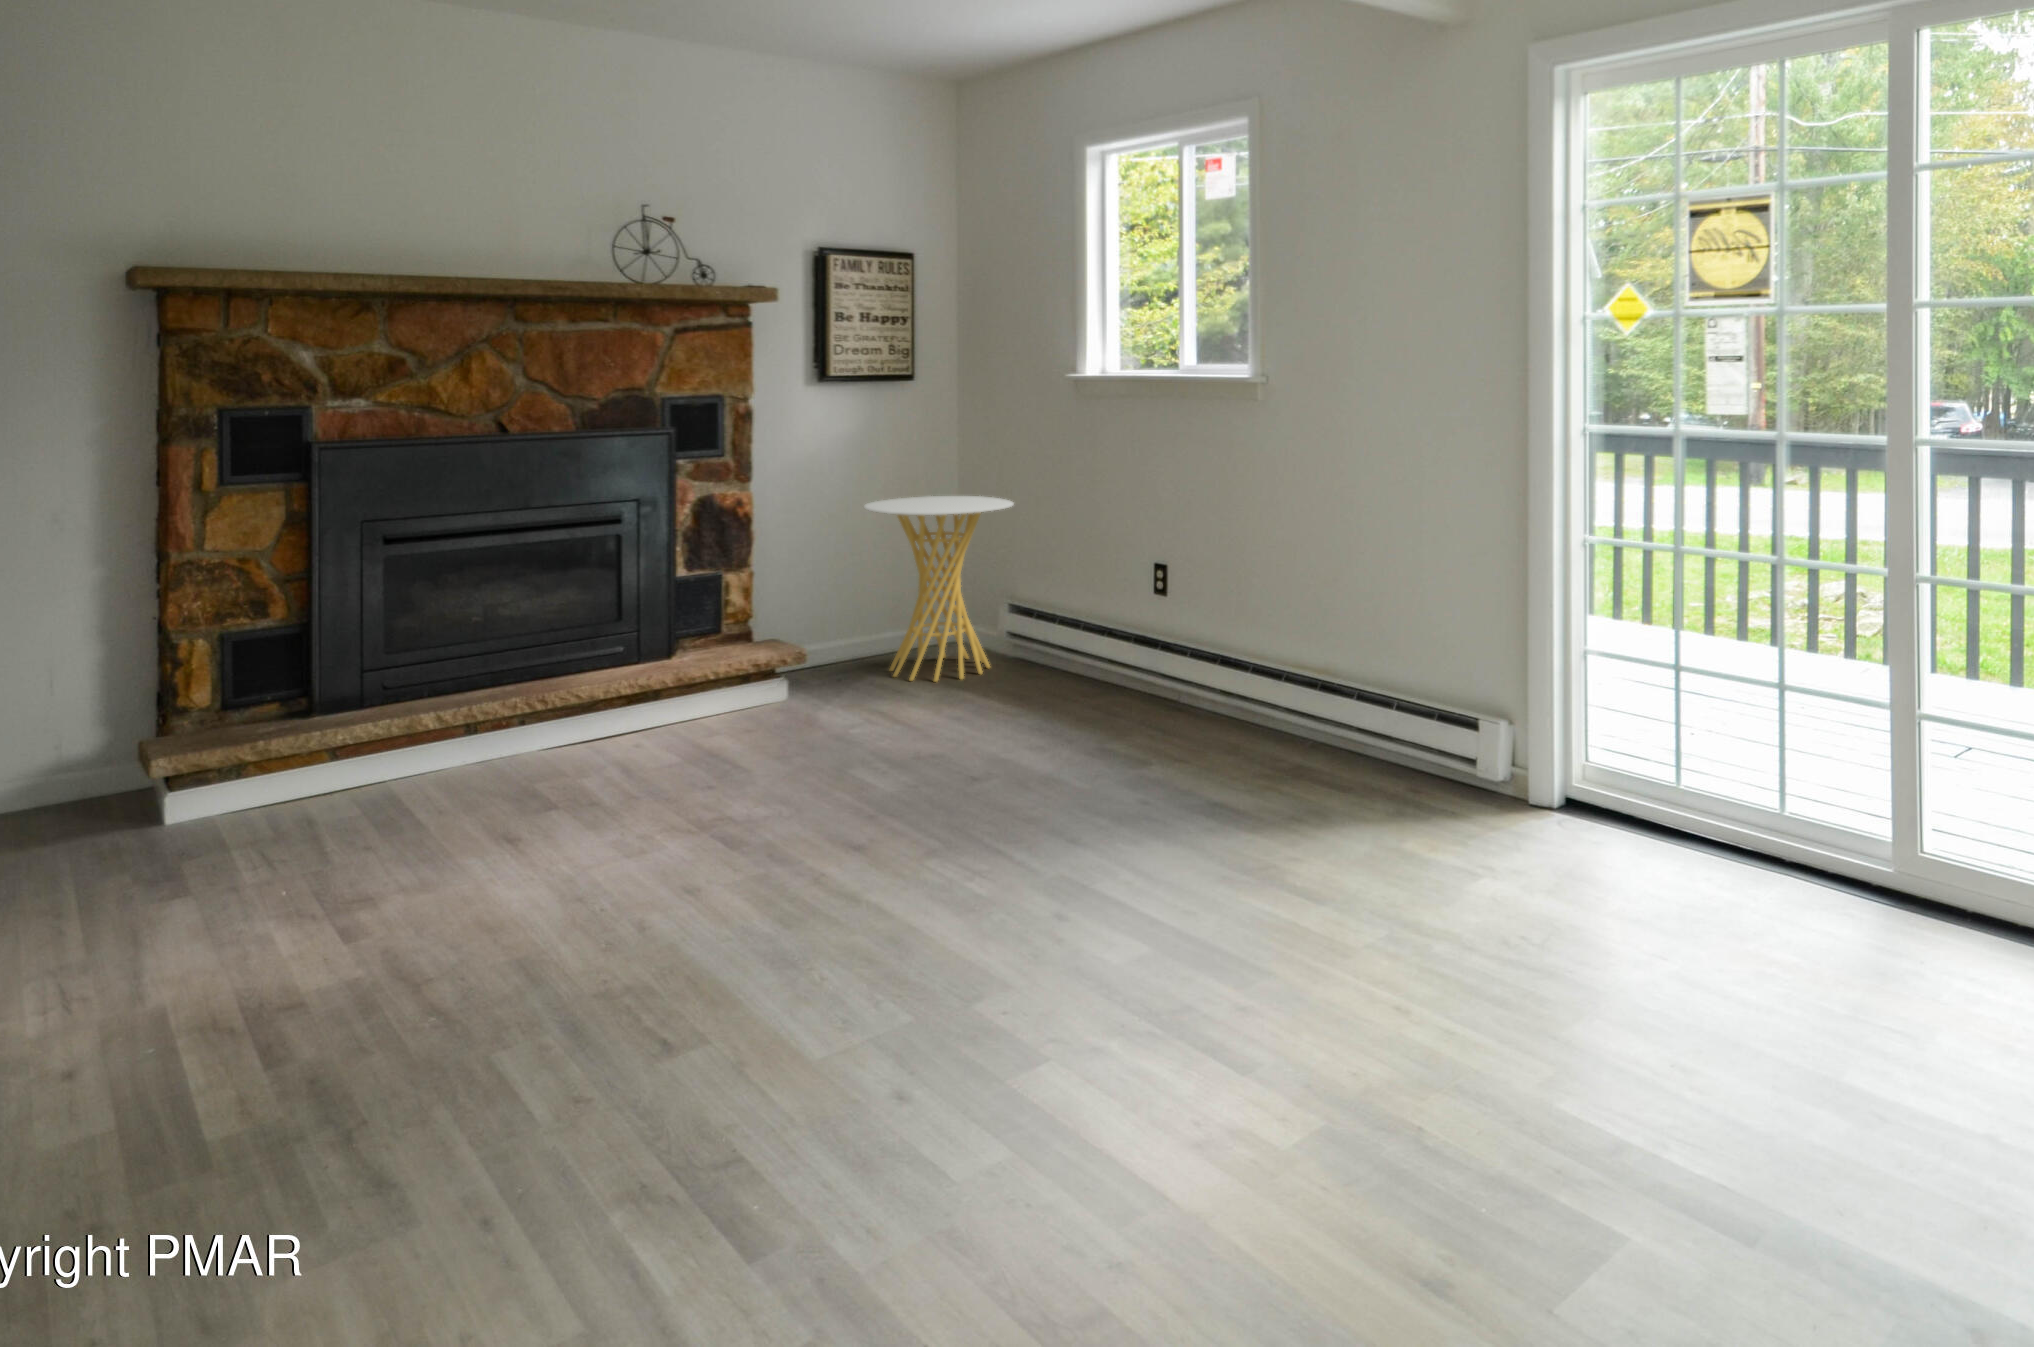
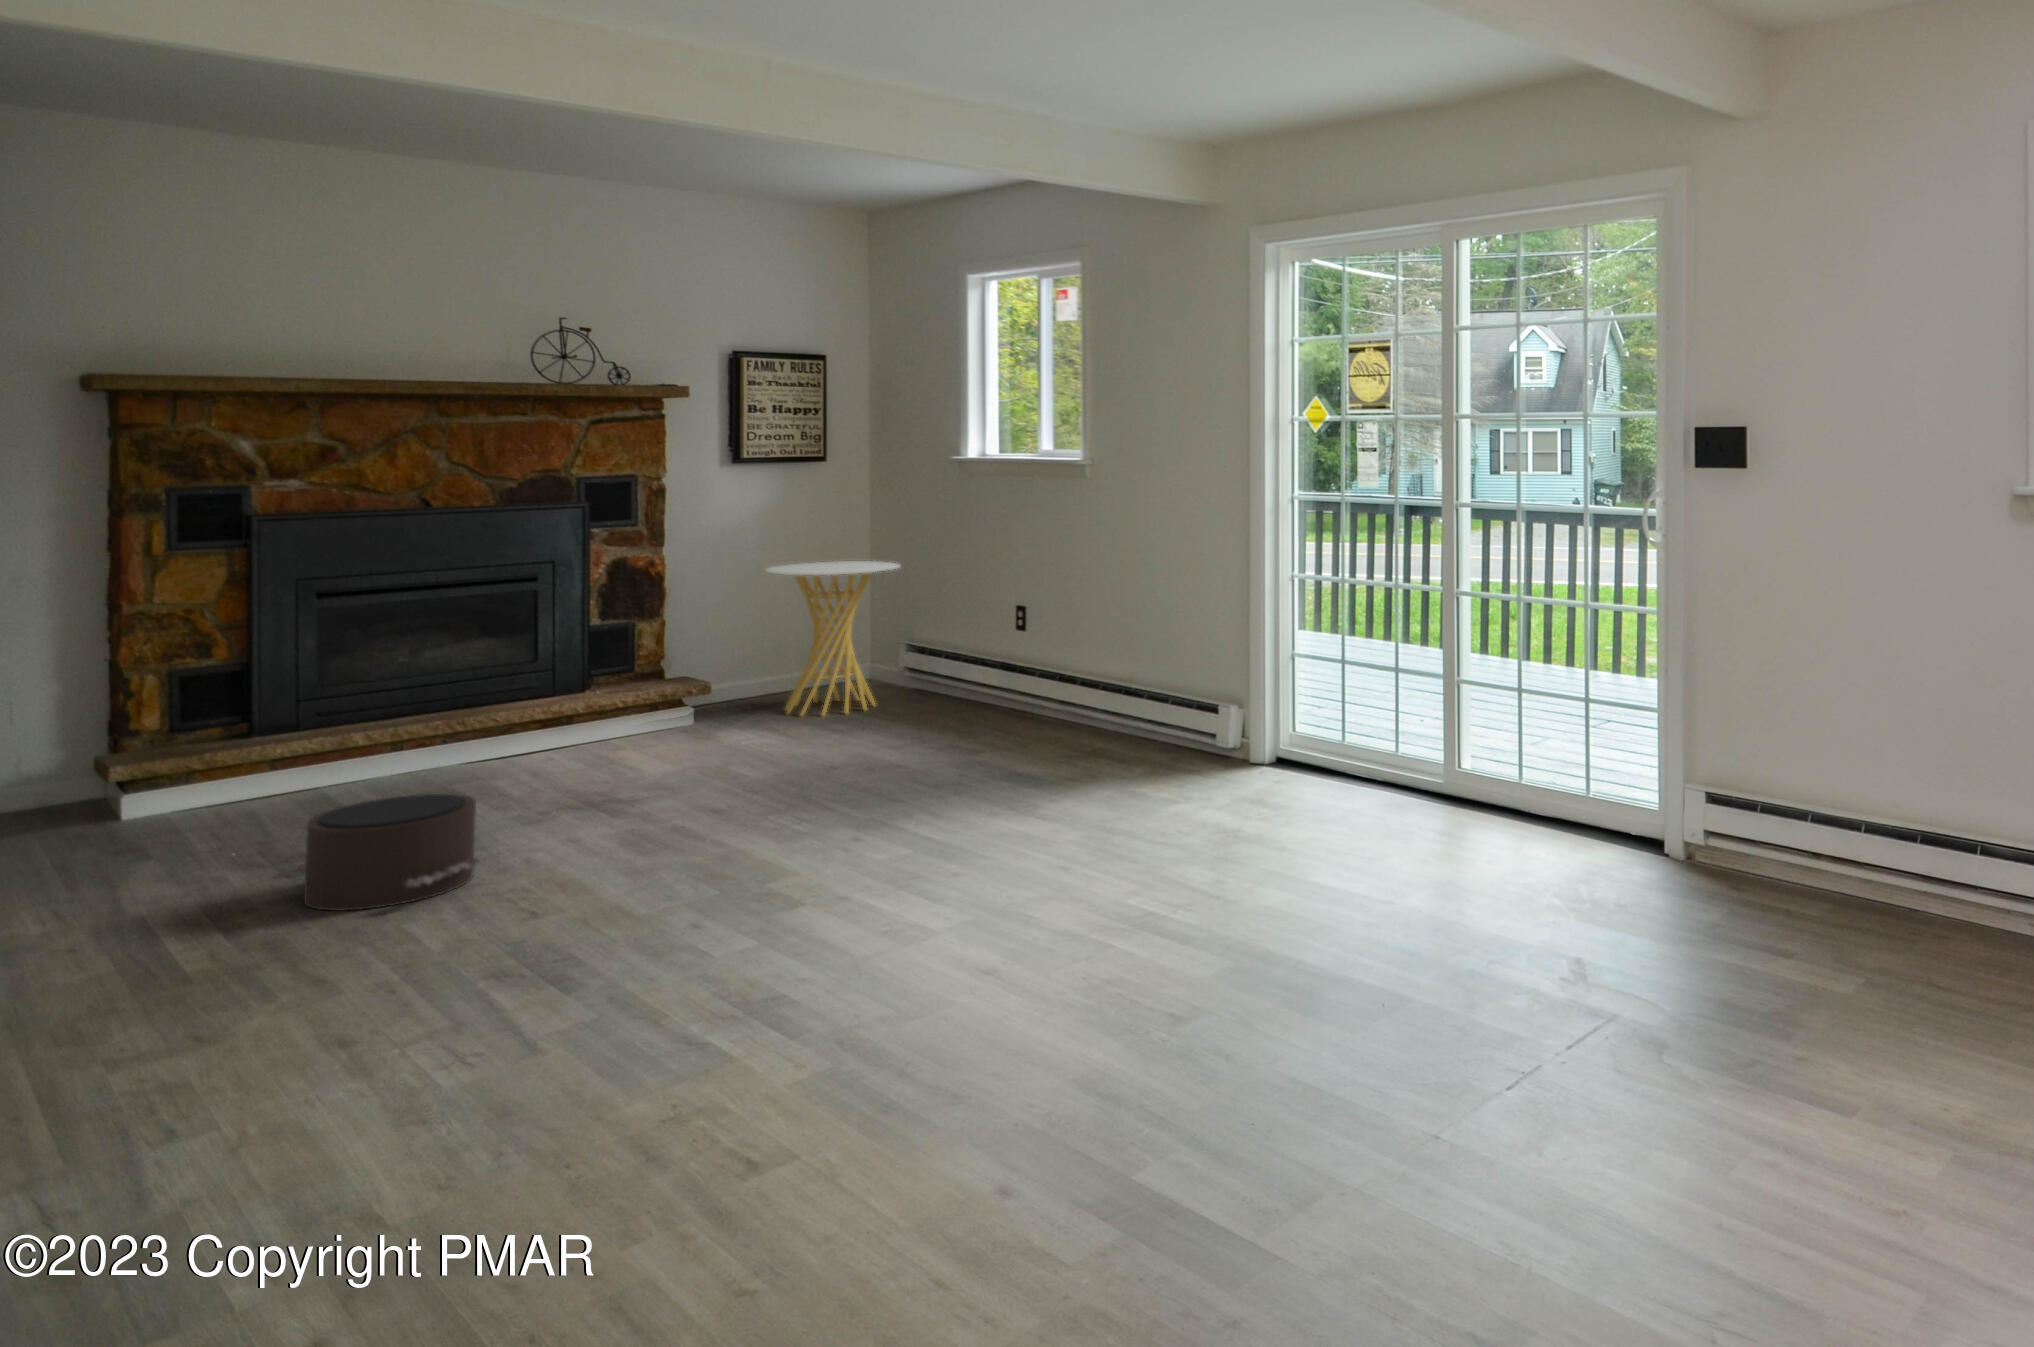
pouf: none [300,833,579,1021] -> present [271,794,482,911]

